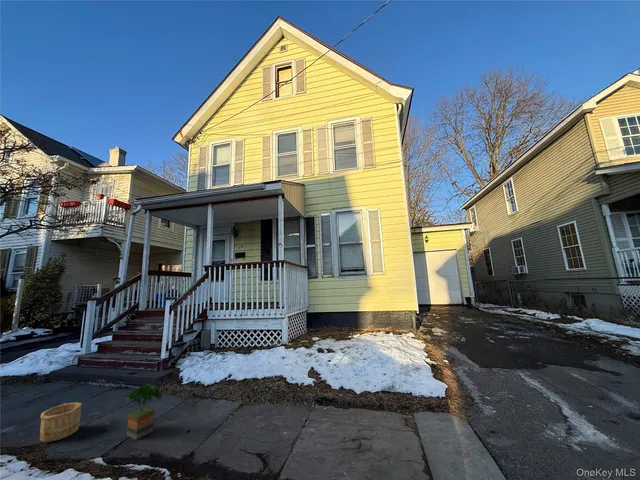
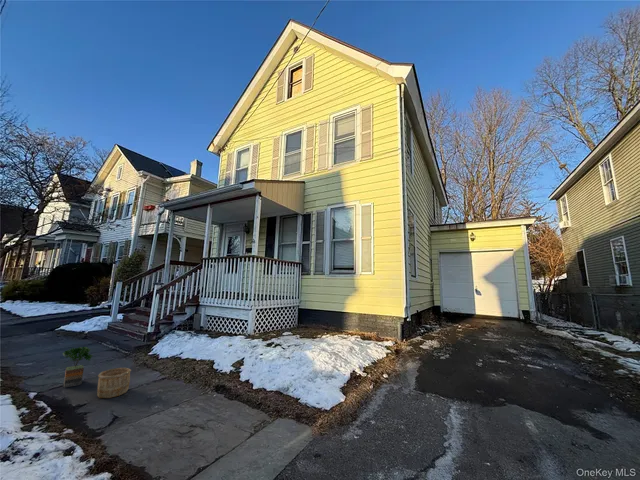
wooden bucket: present [40,402,82,442] -> present [97,368,131,398]

